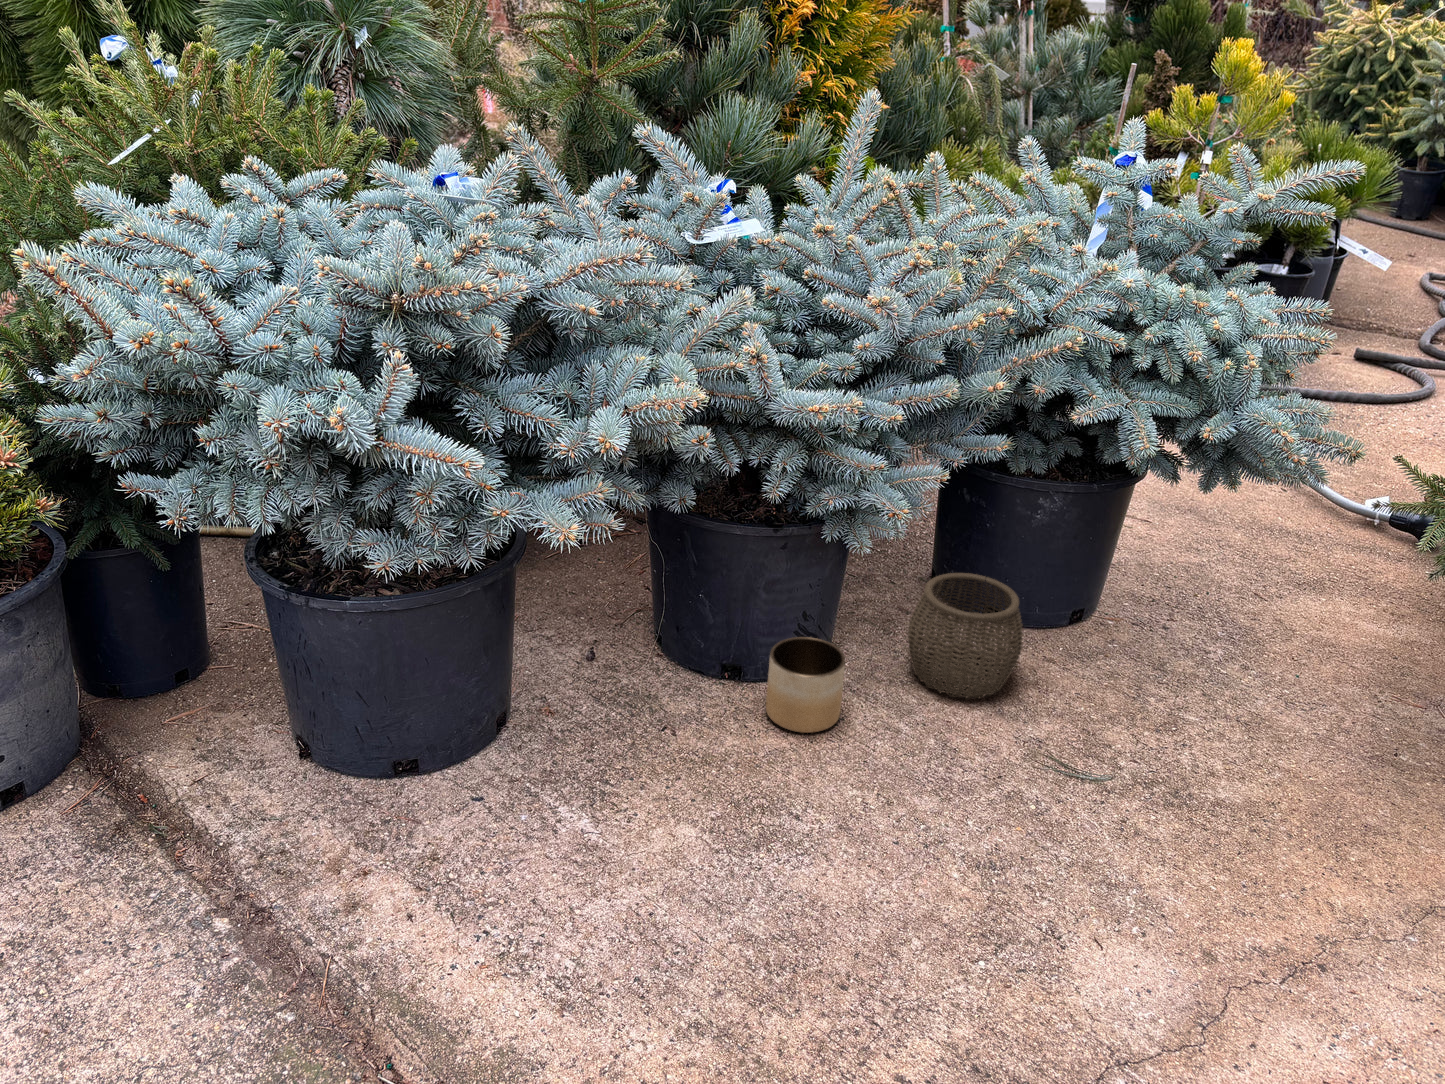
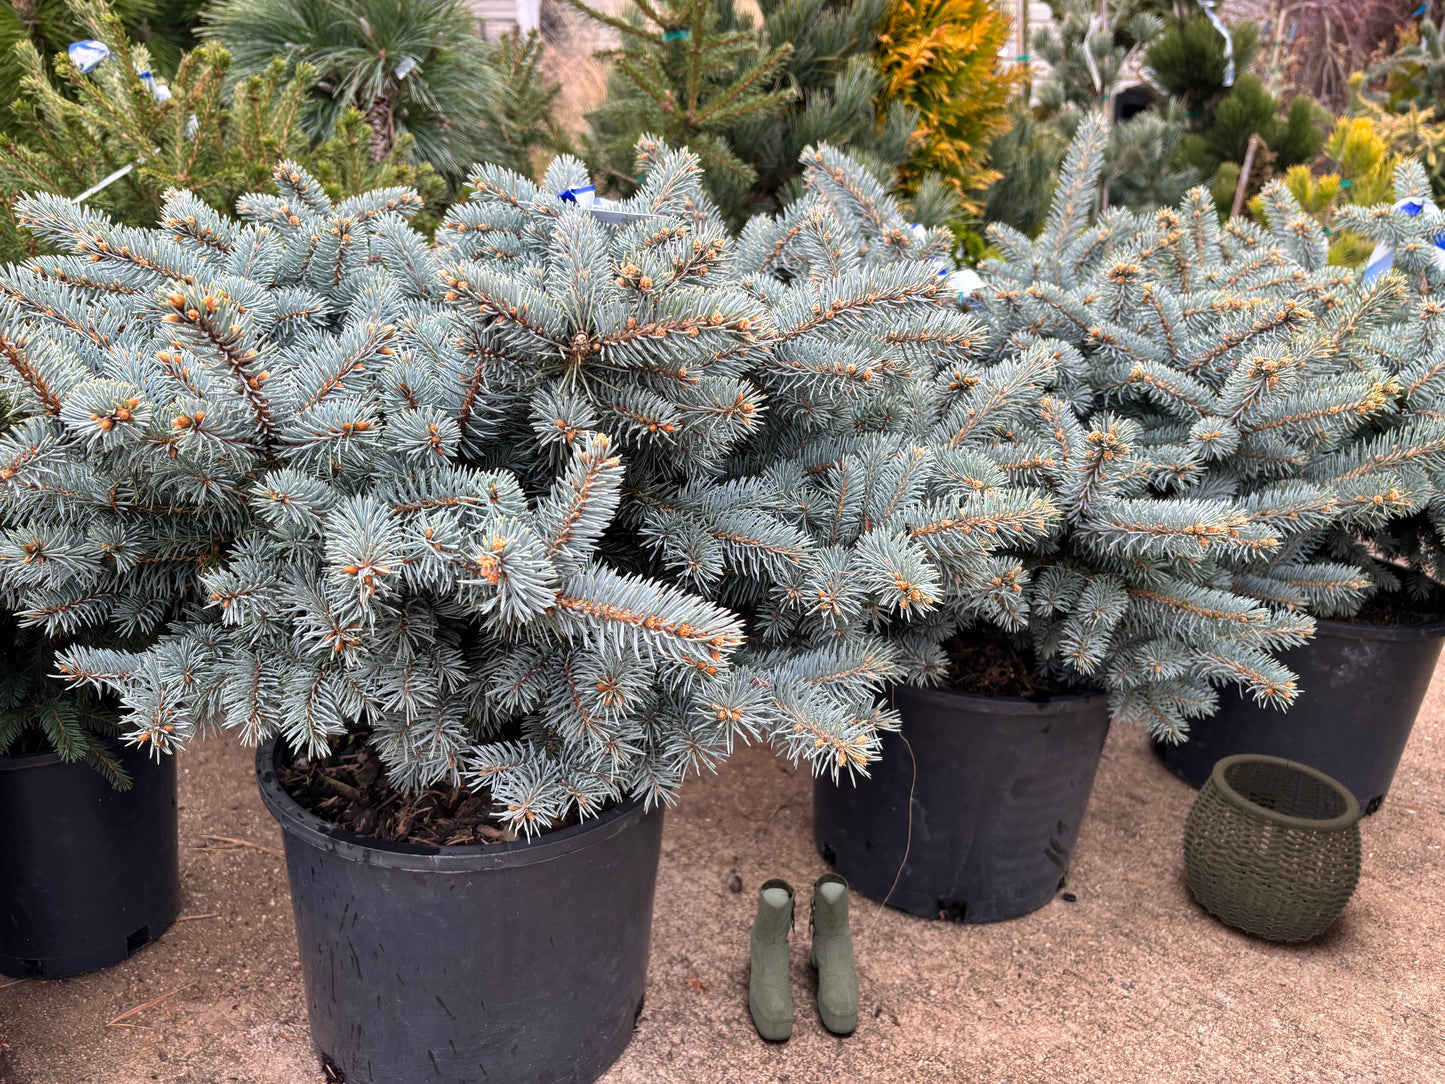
planter: present [766,637,845,733] -> none [1015,859,1146,1013]
boots: none [578,640,650,740] -> present [749,873,859,1040]

